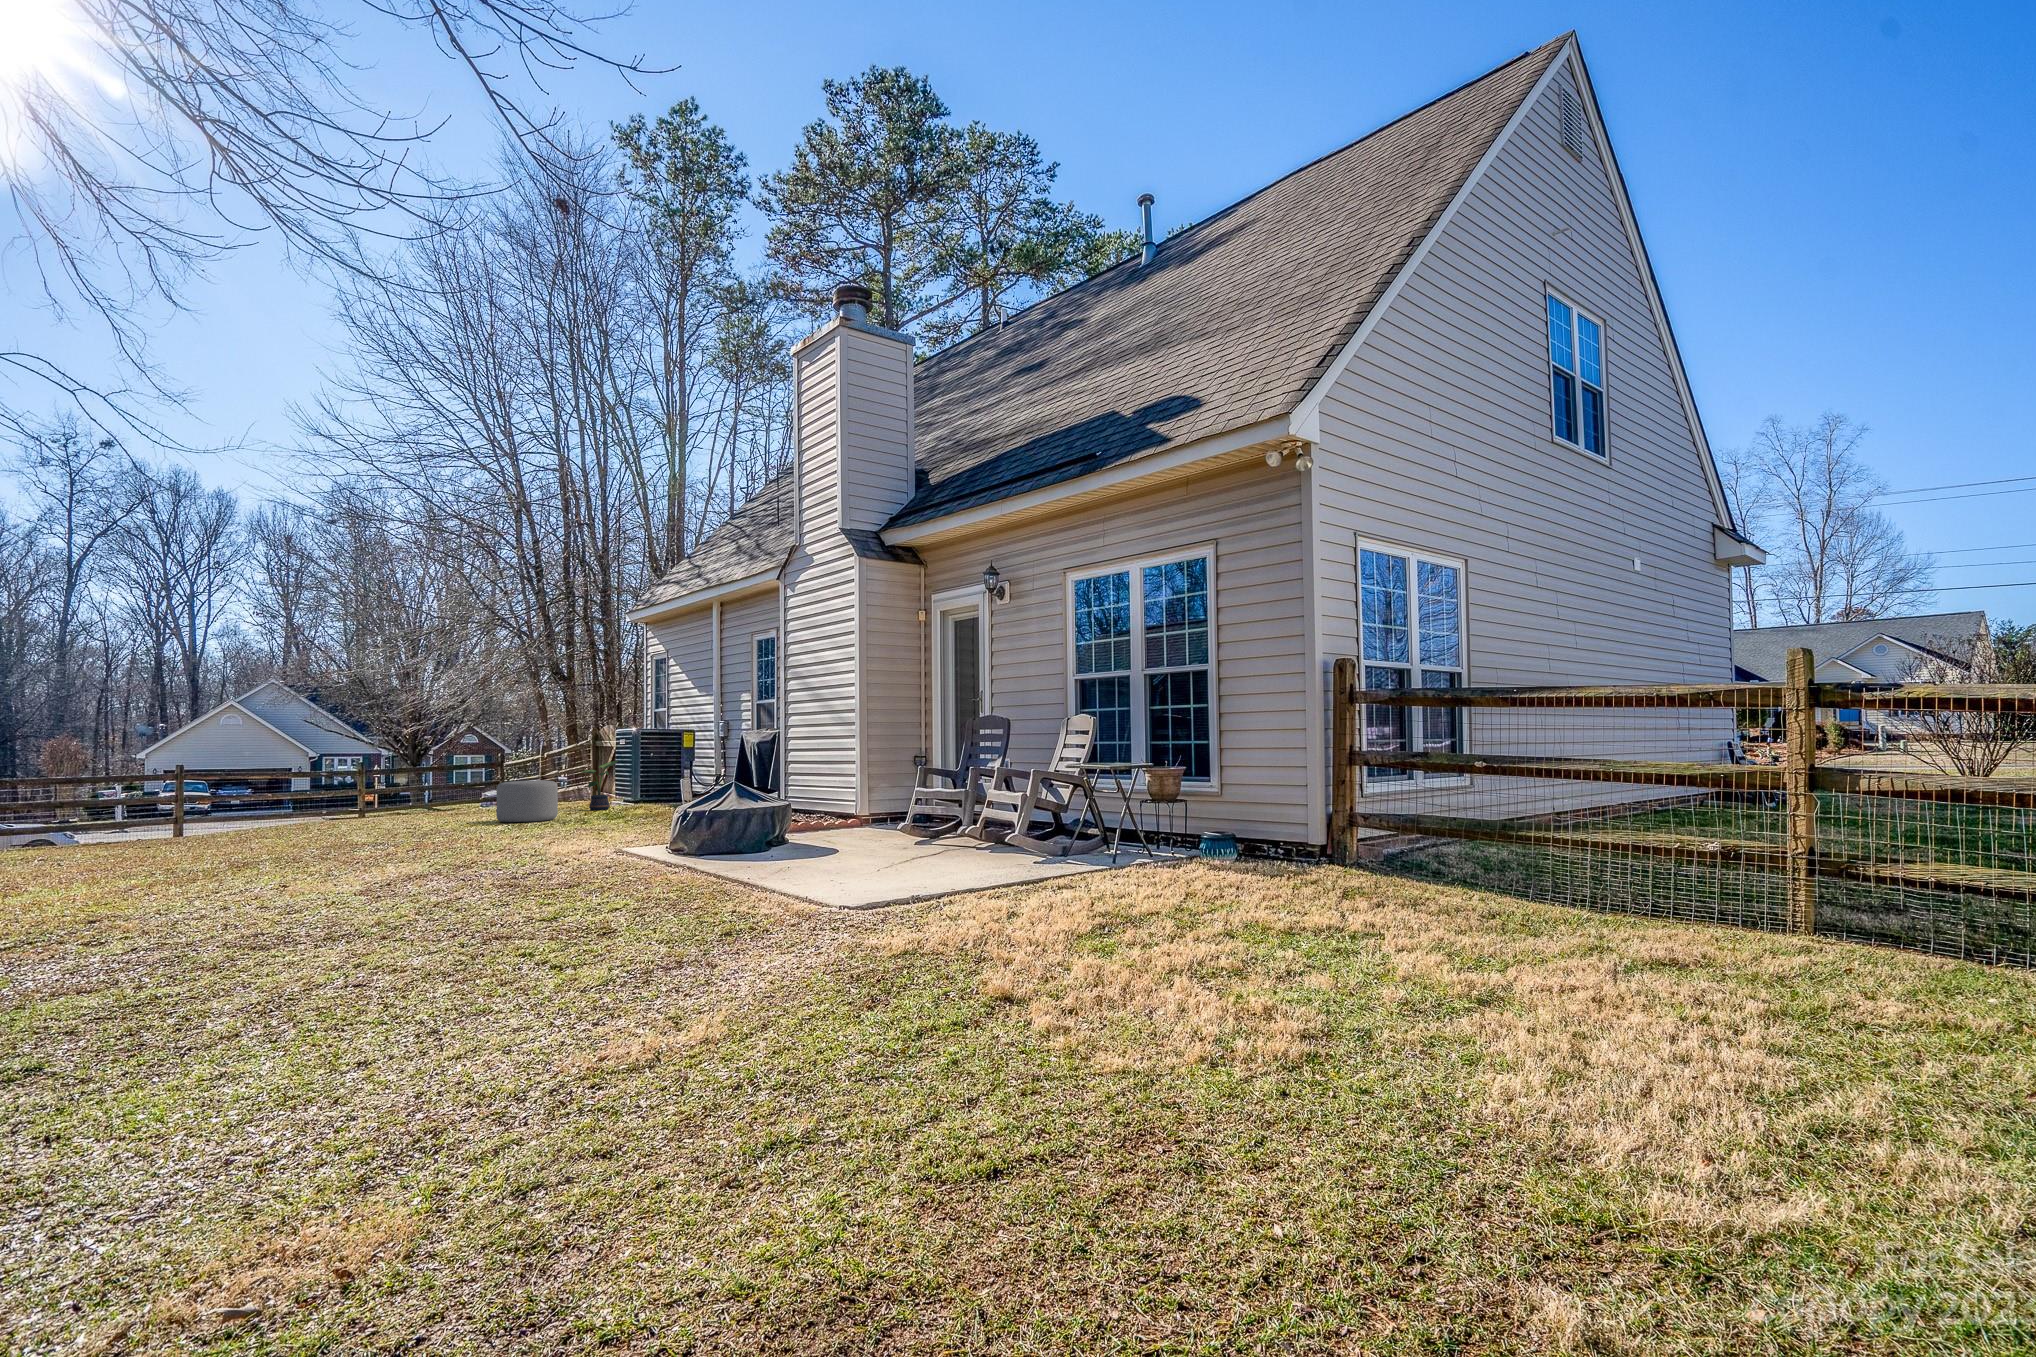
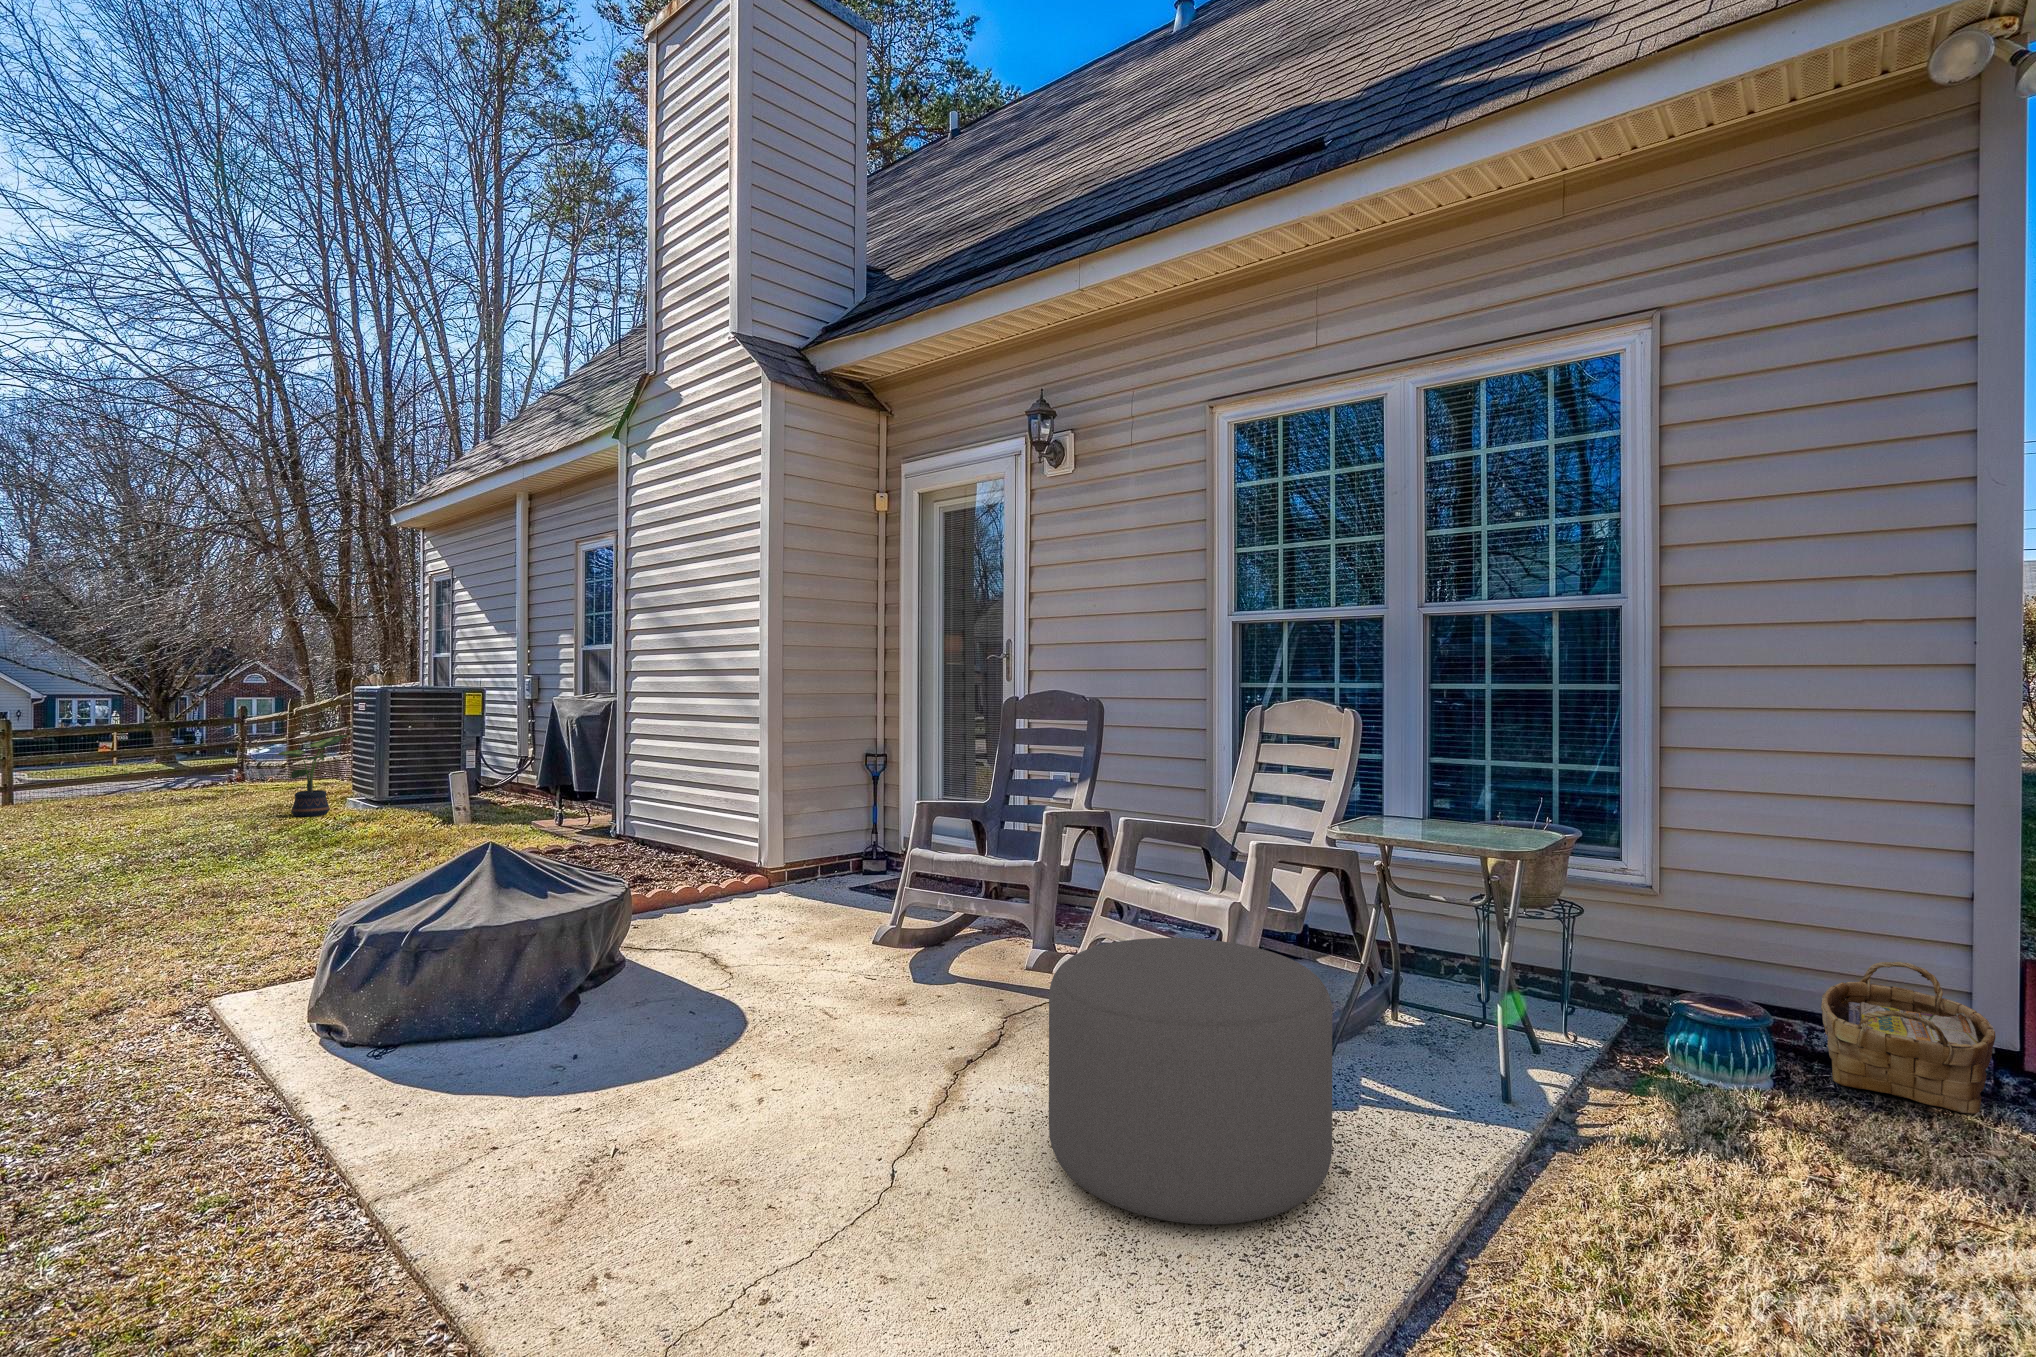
ottoman: present [496,780,558,822] -> present [1049,938,1332,1224]
woven basket: none [1236,812,1298,858] -> present [1821,962,1995,1114]

